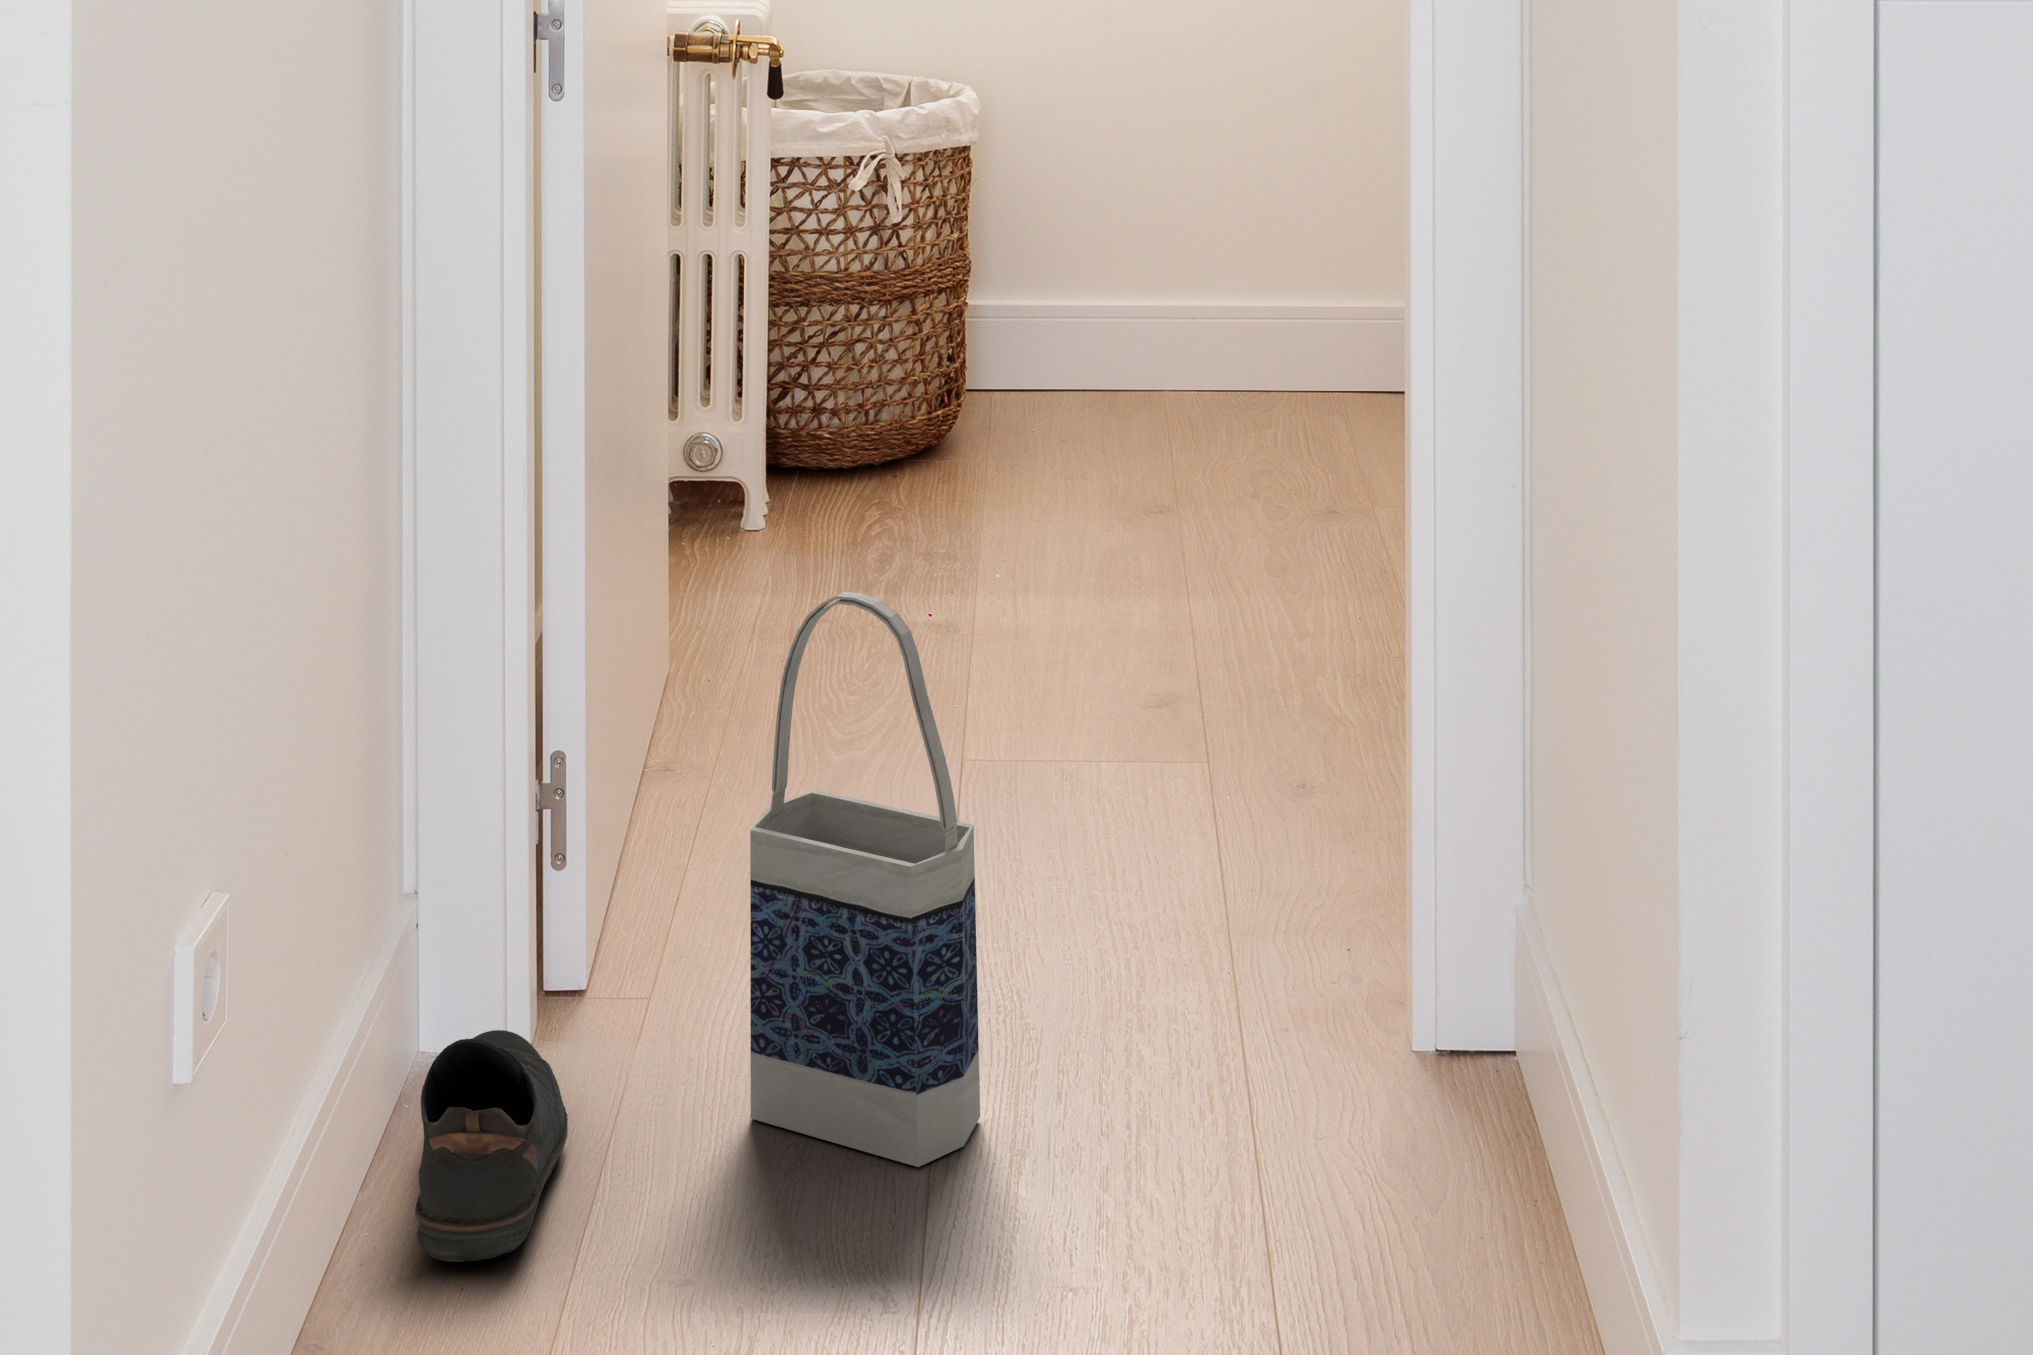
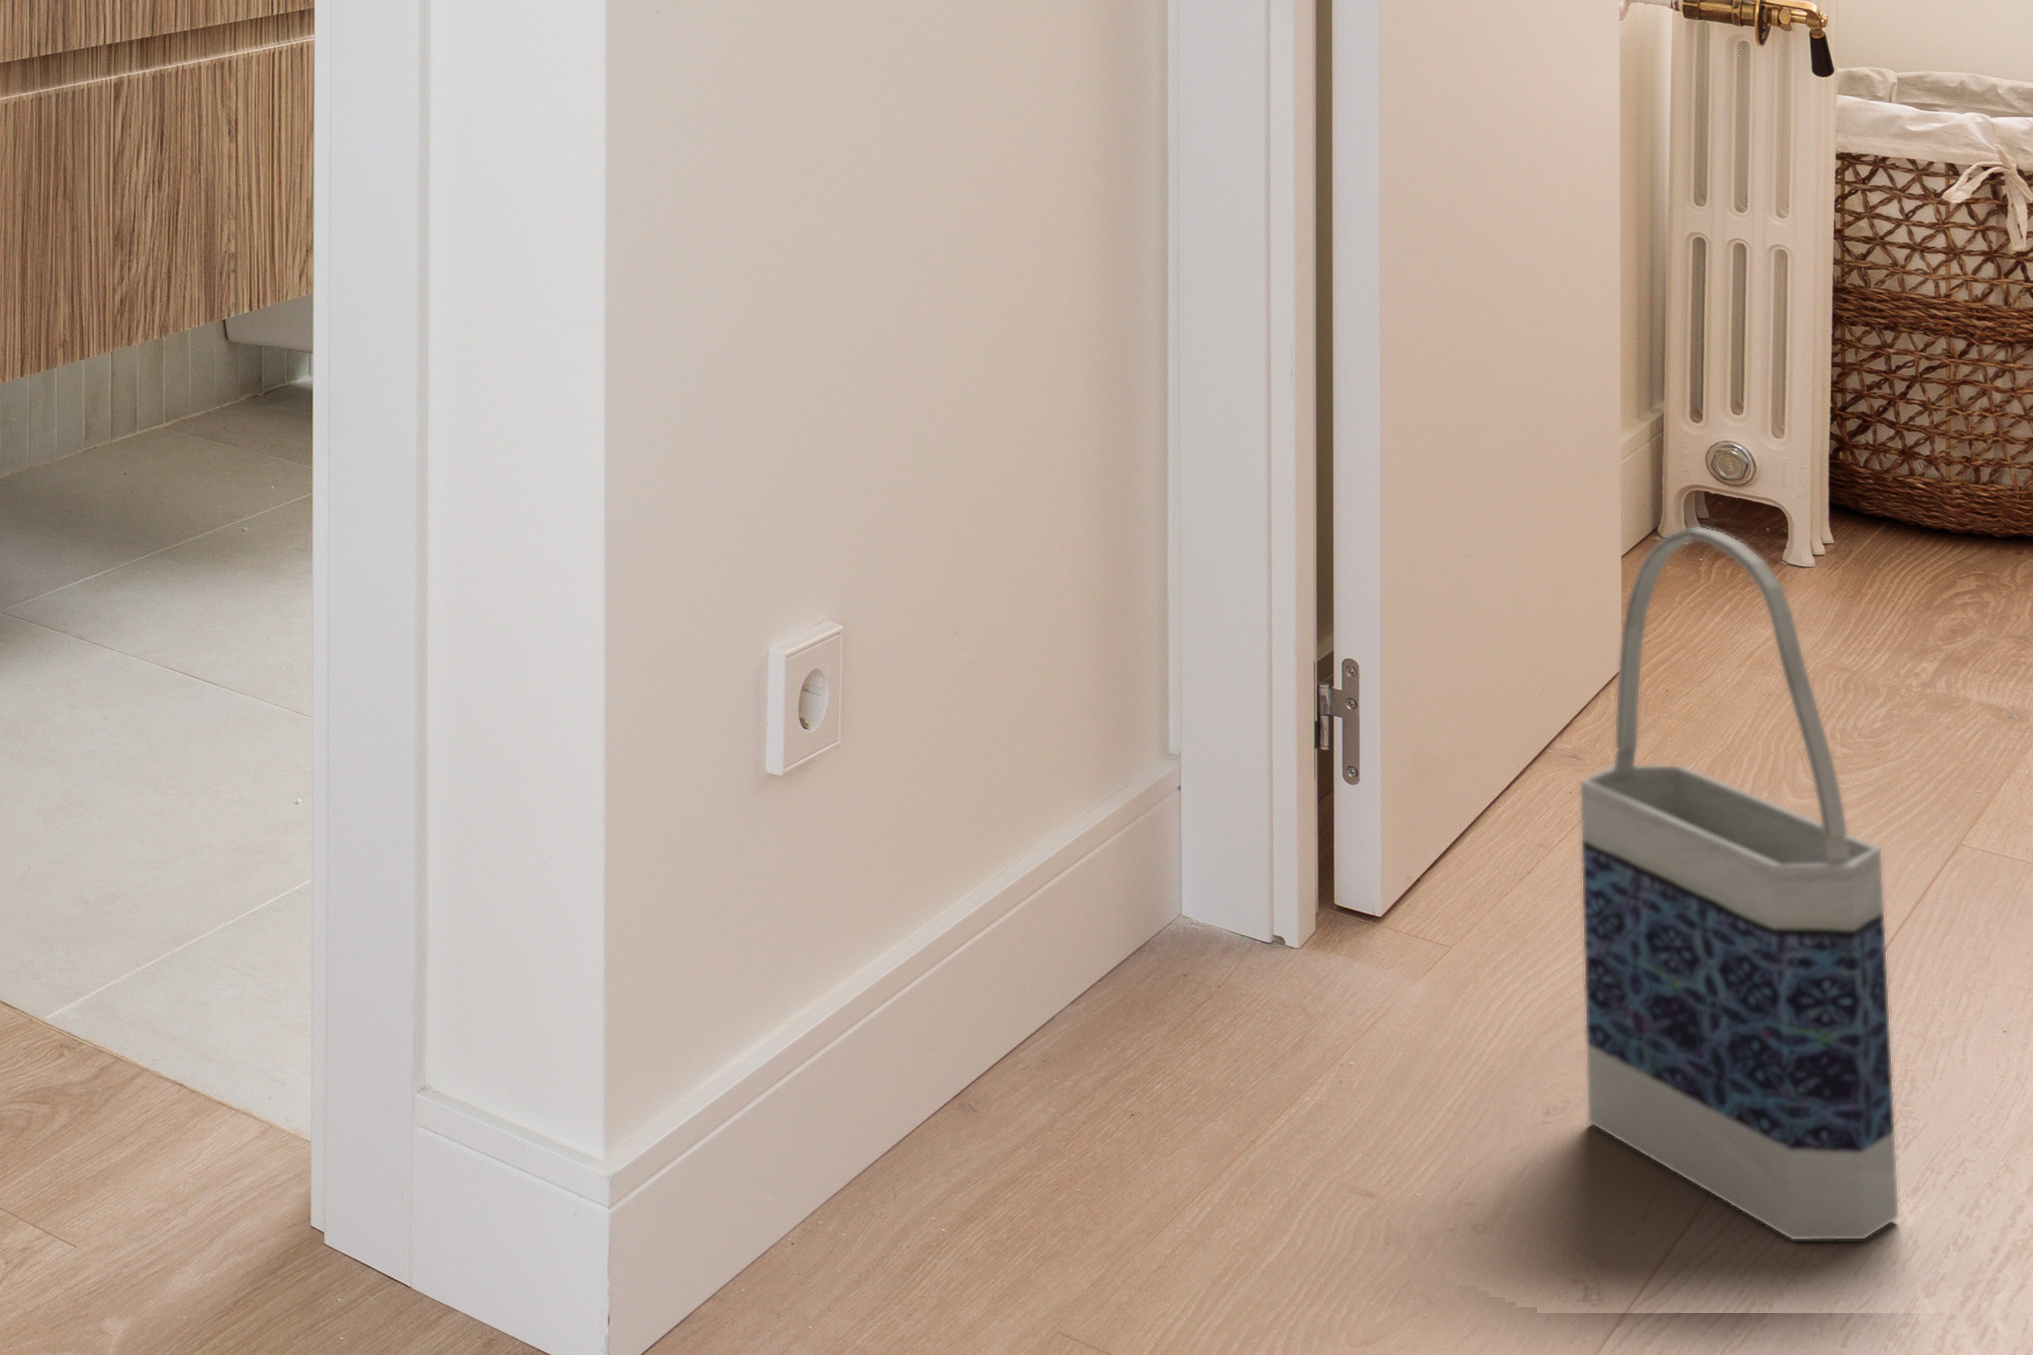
shoe: present [415,1030,568,1262] -> none [1151,911,1360,1147]

